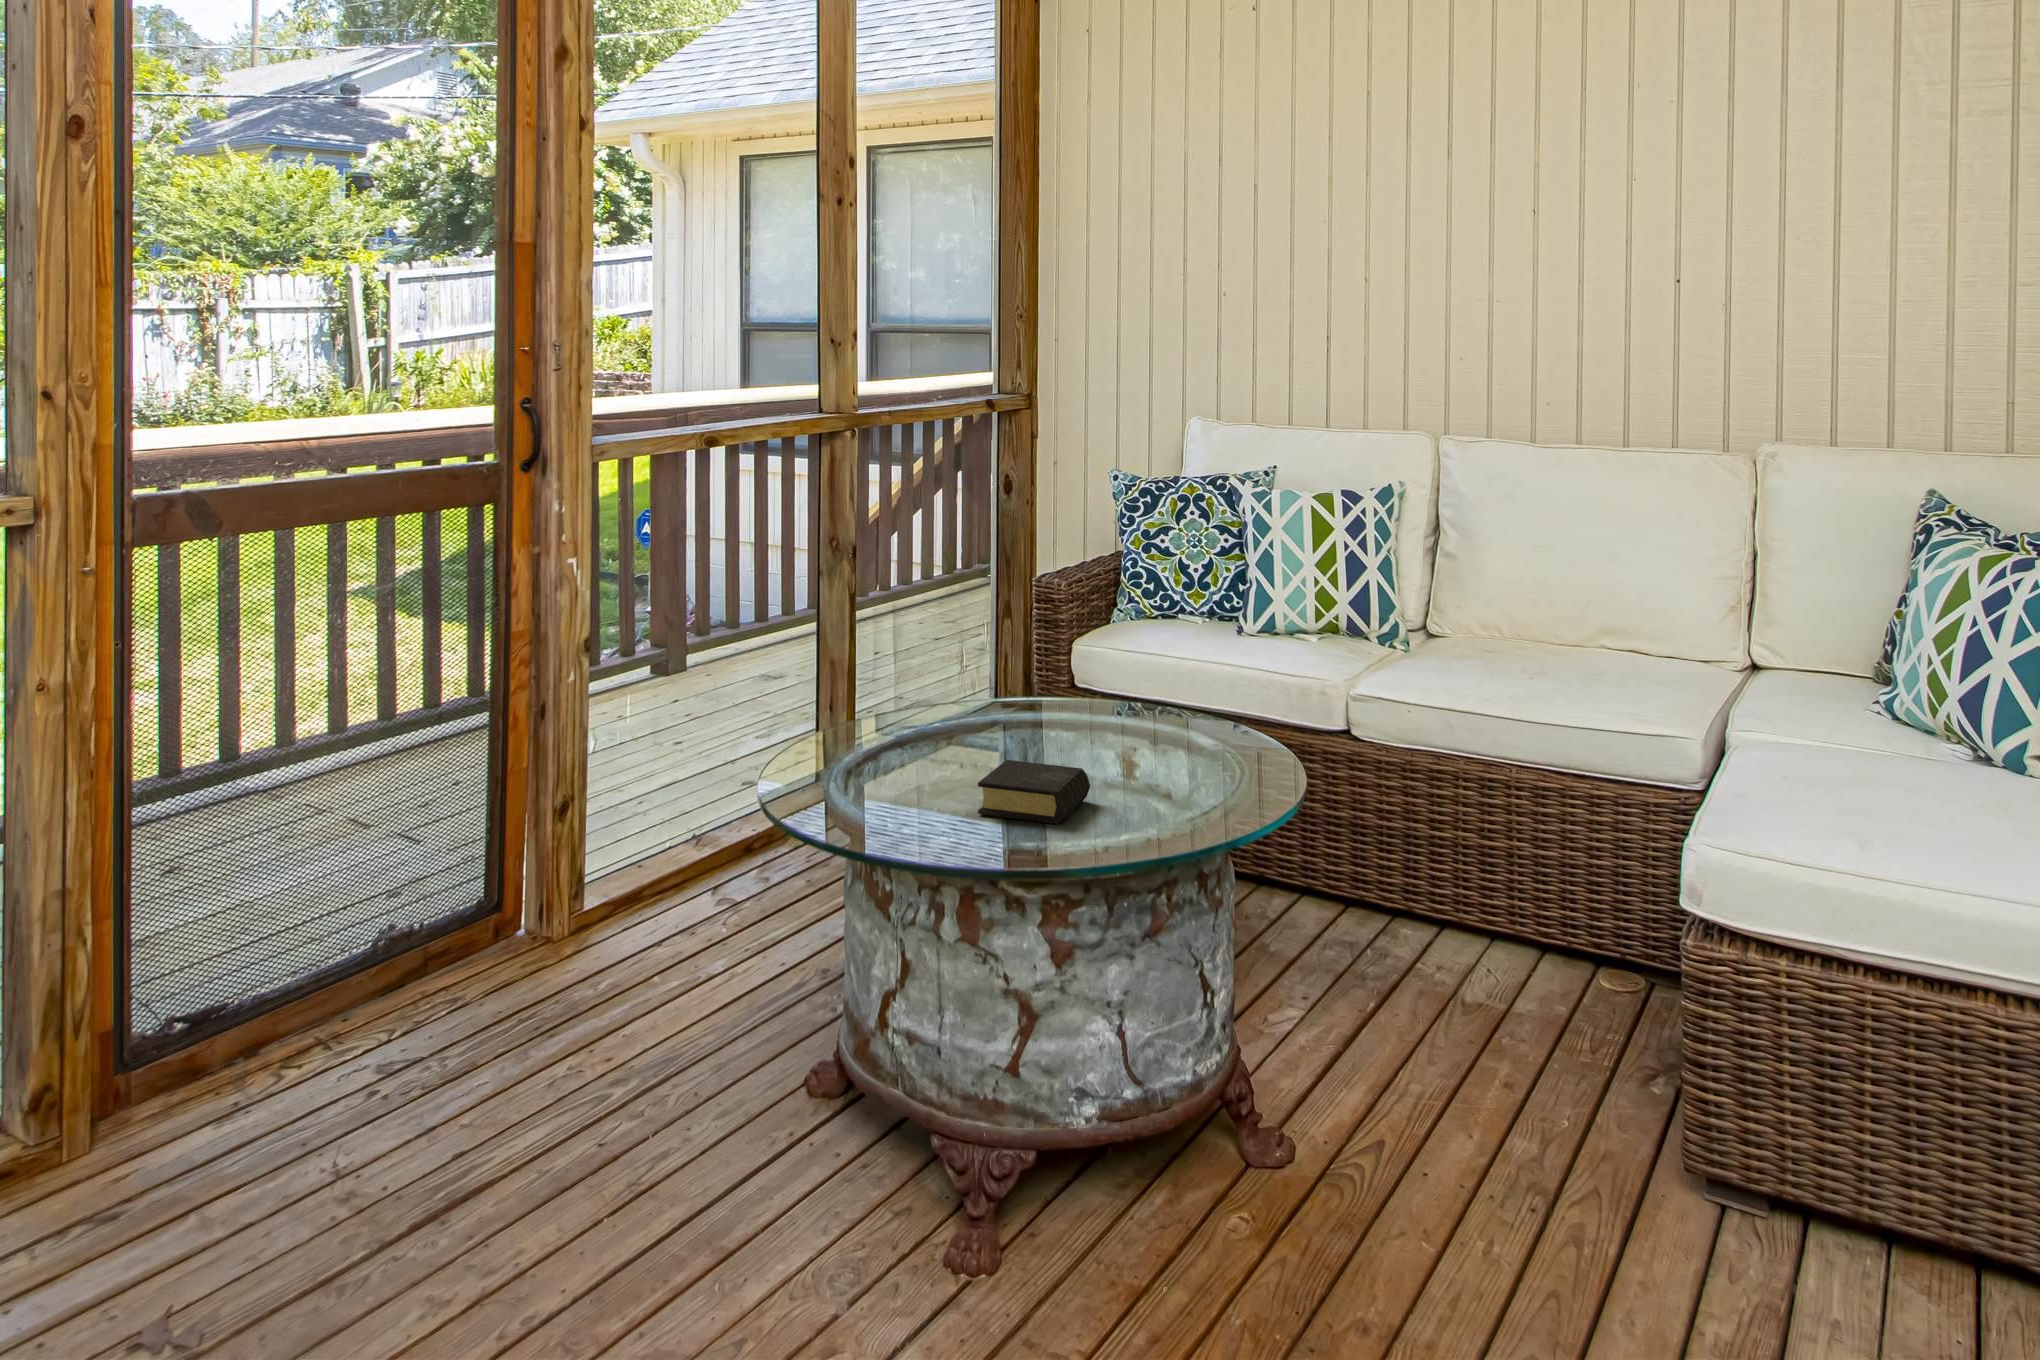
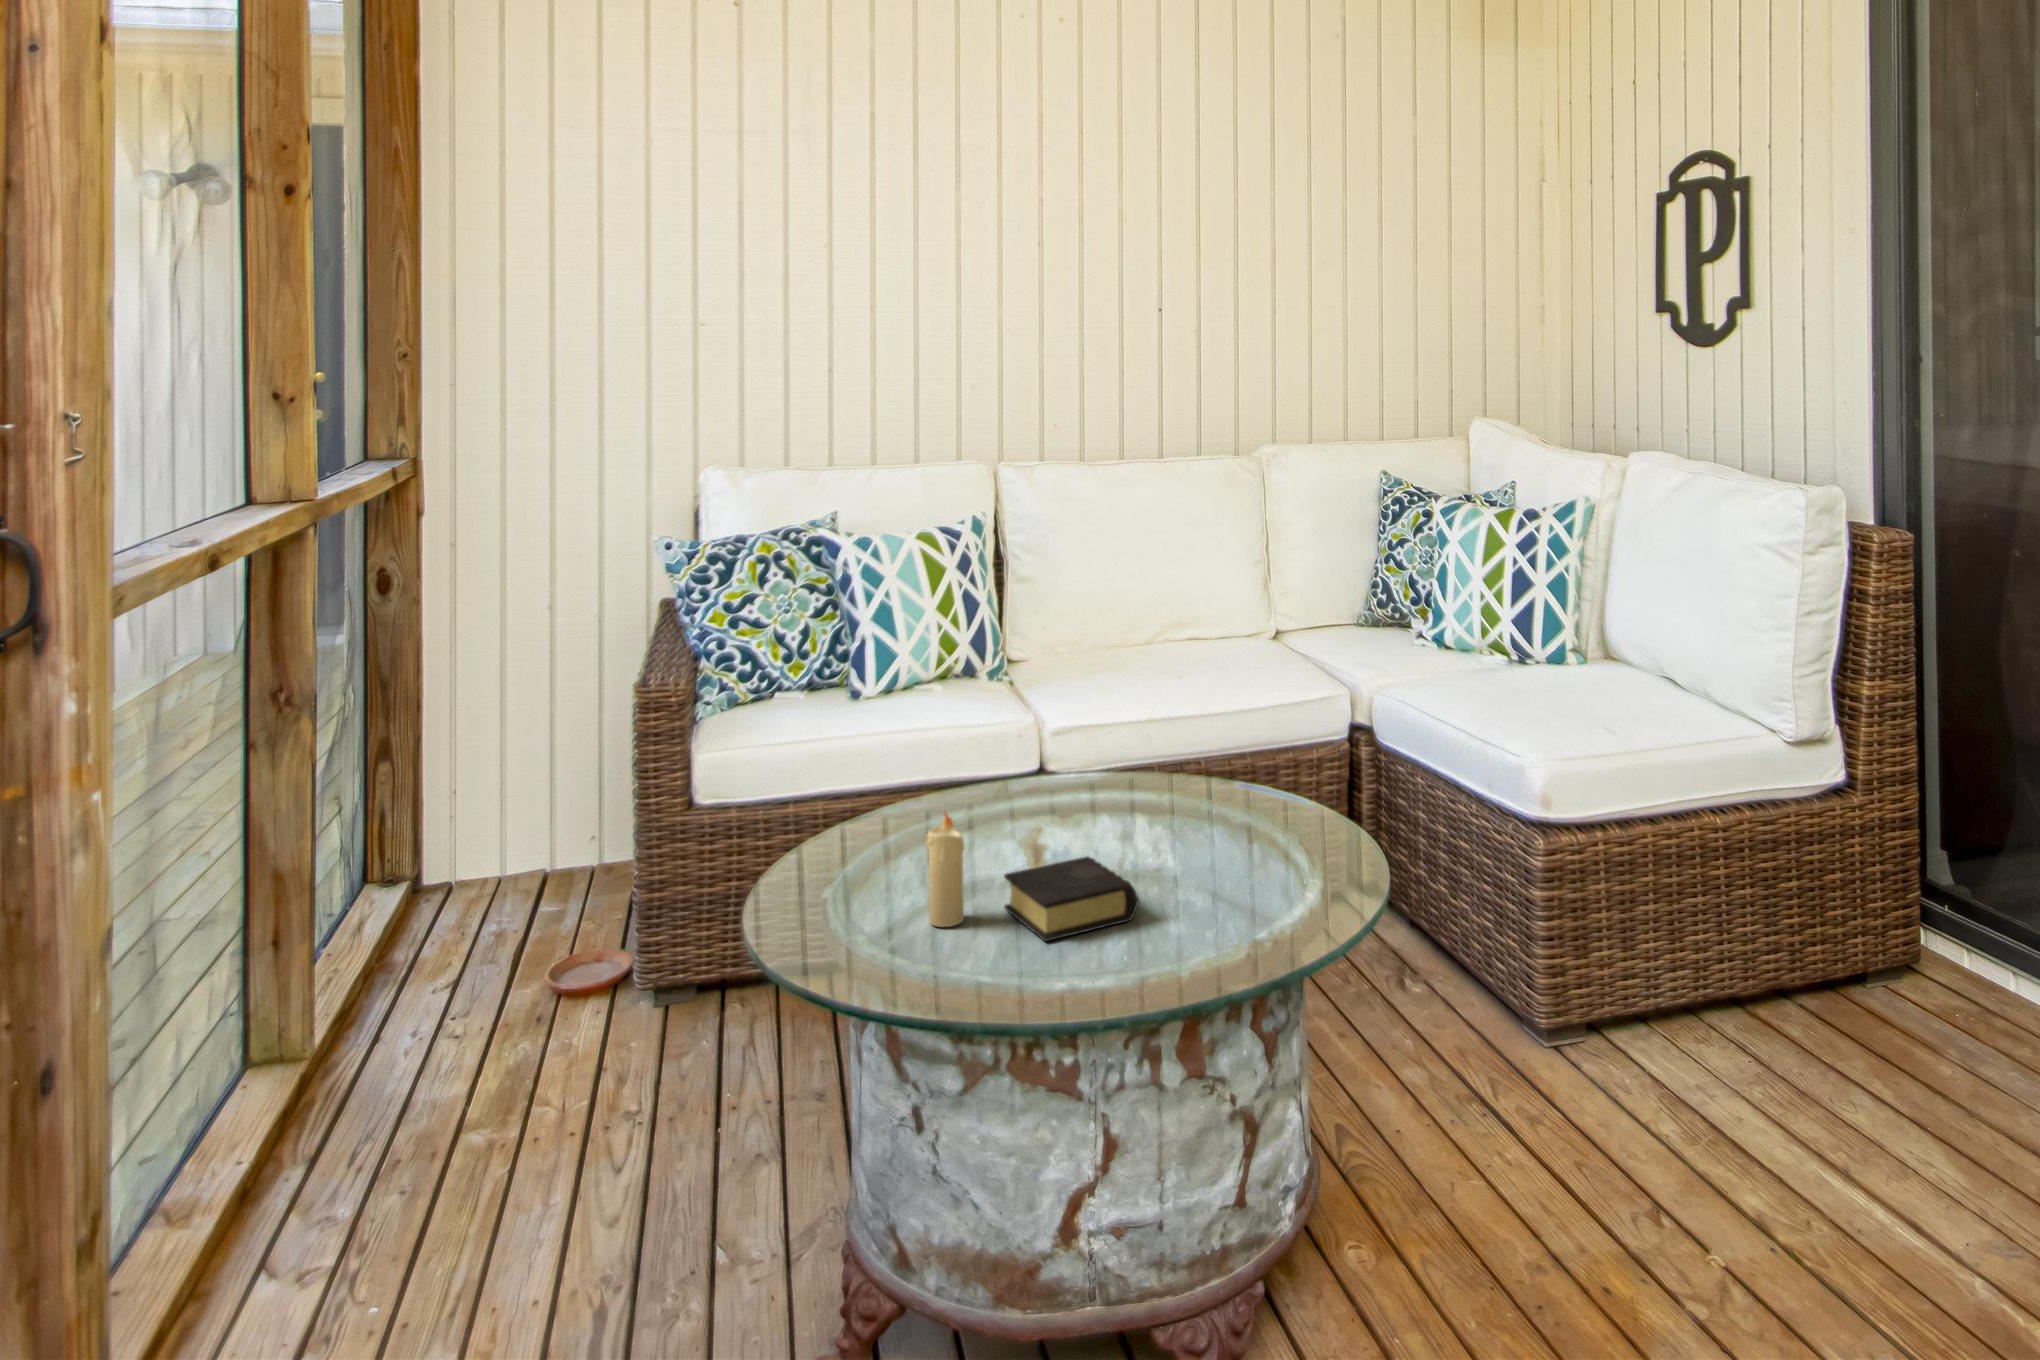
candle: none [948,693,977,788] -> present [926,813,964,927]

